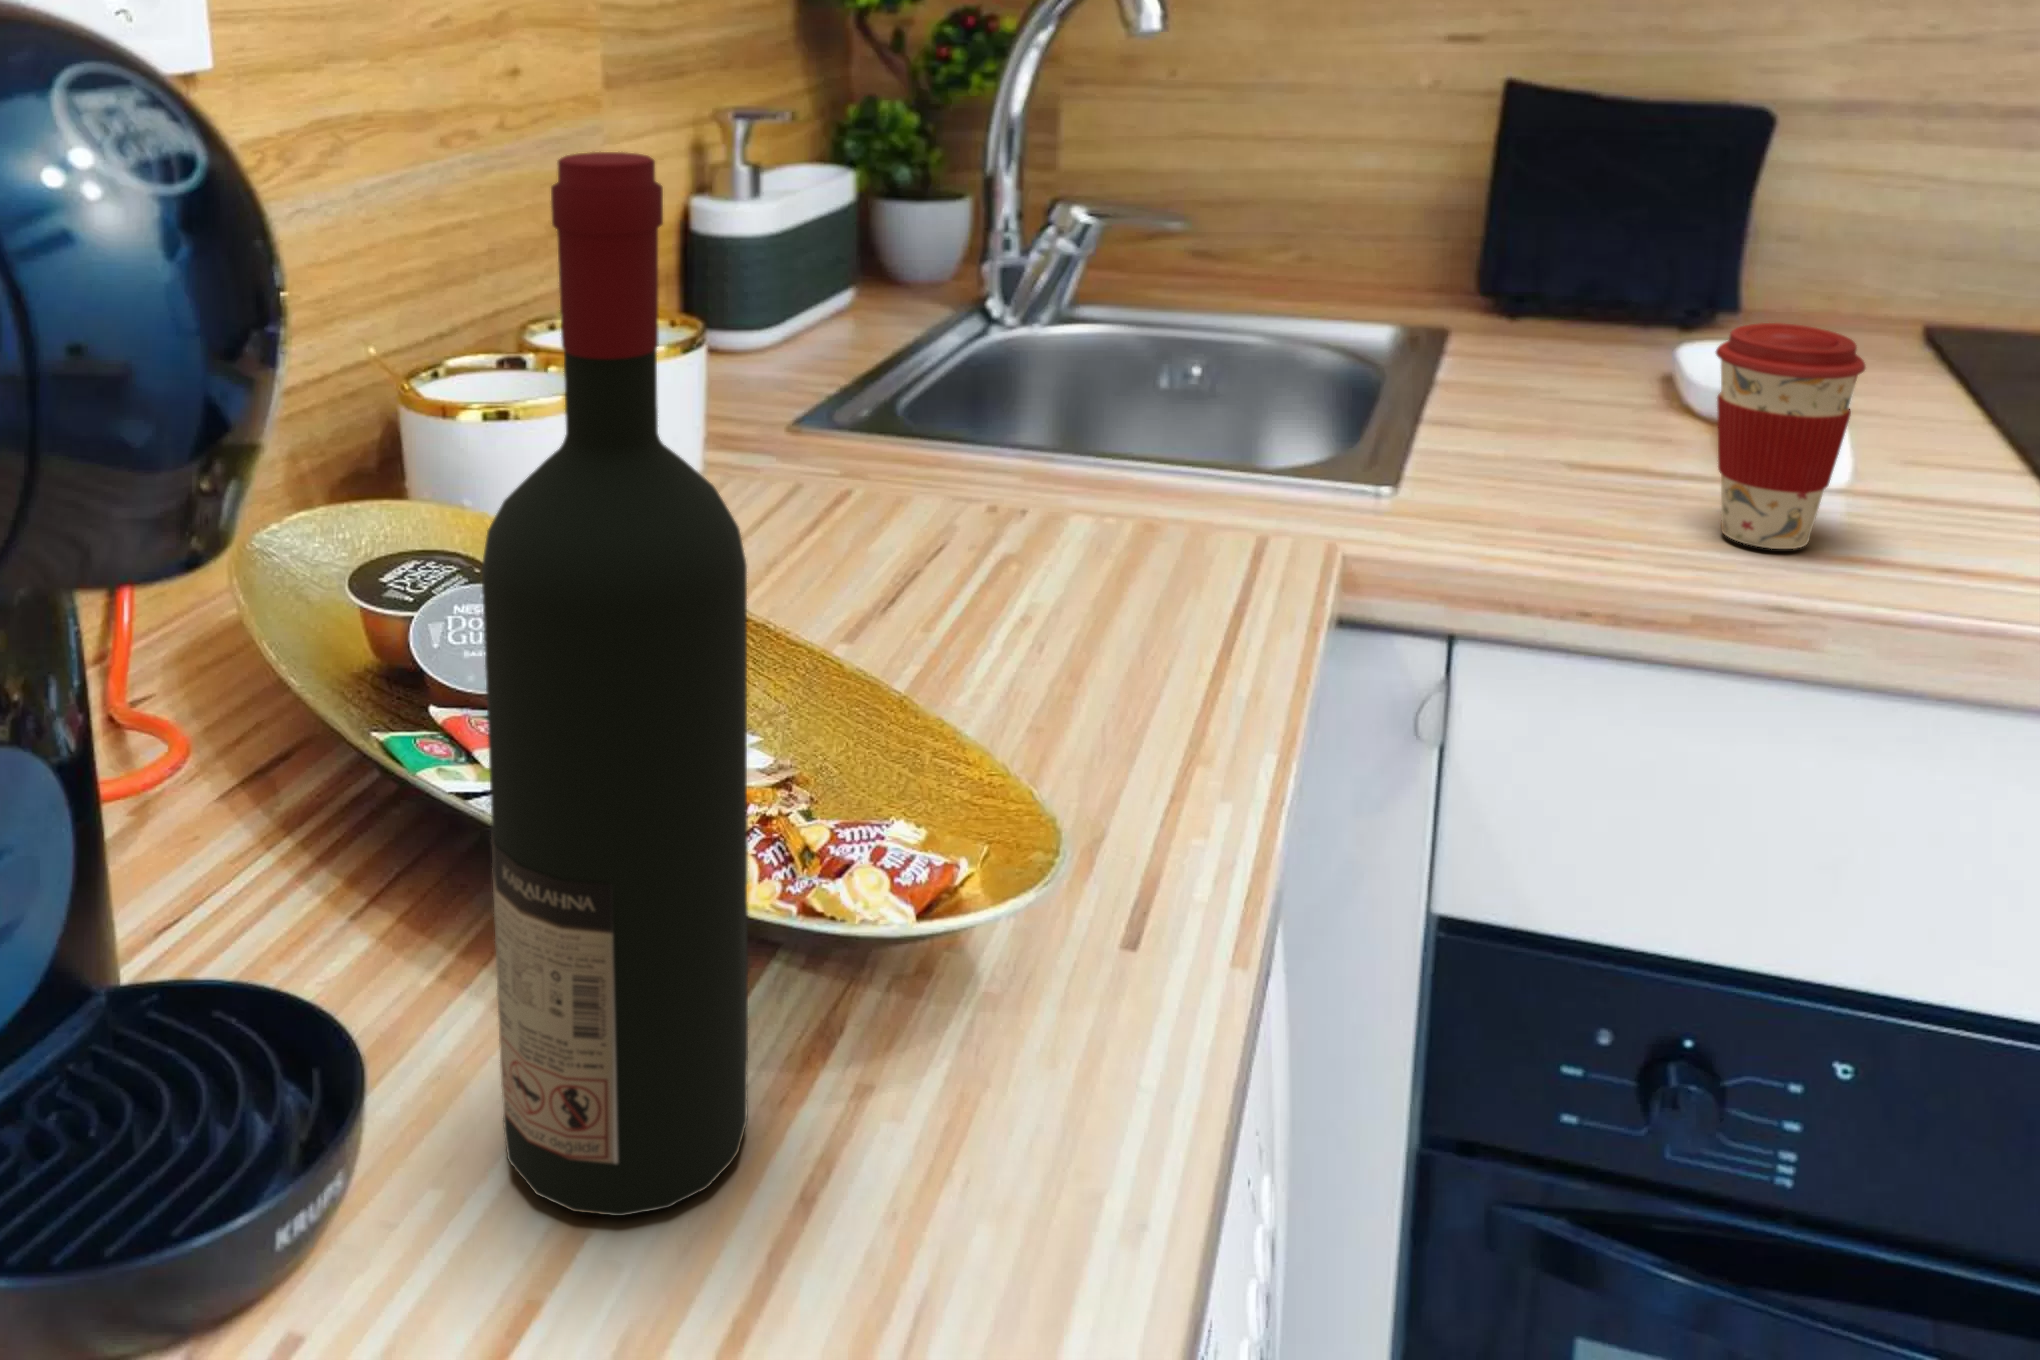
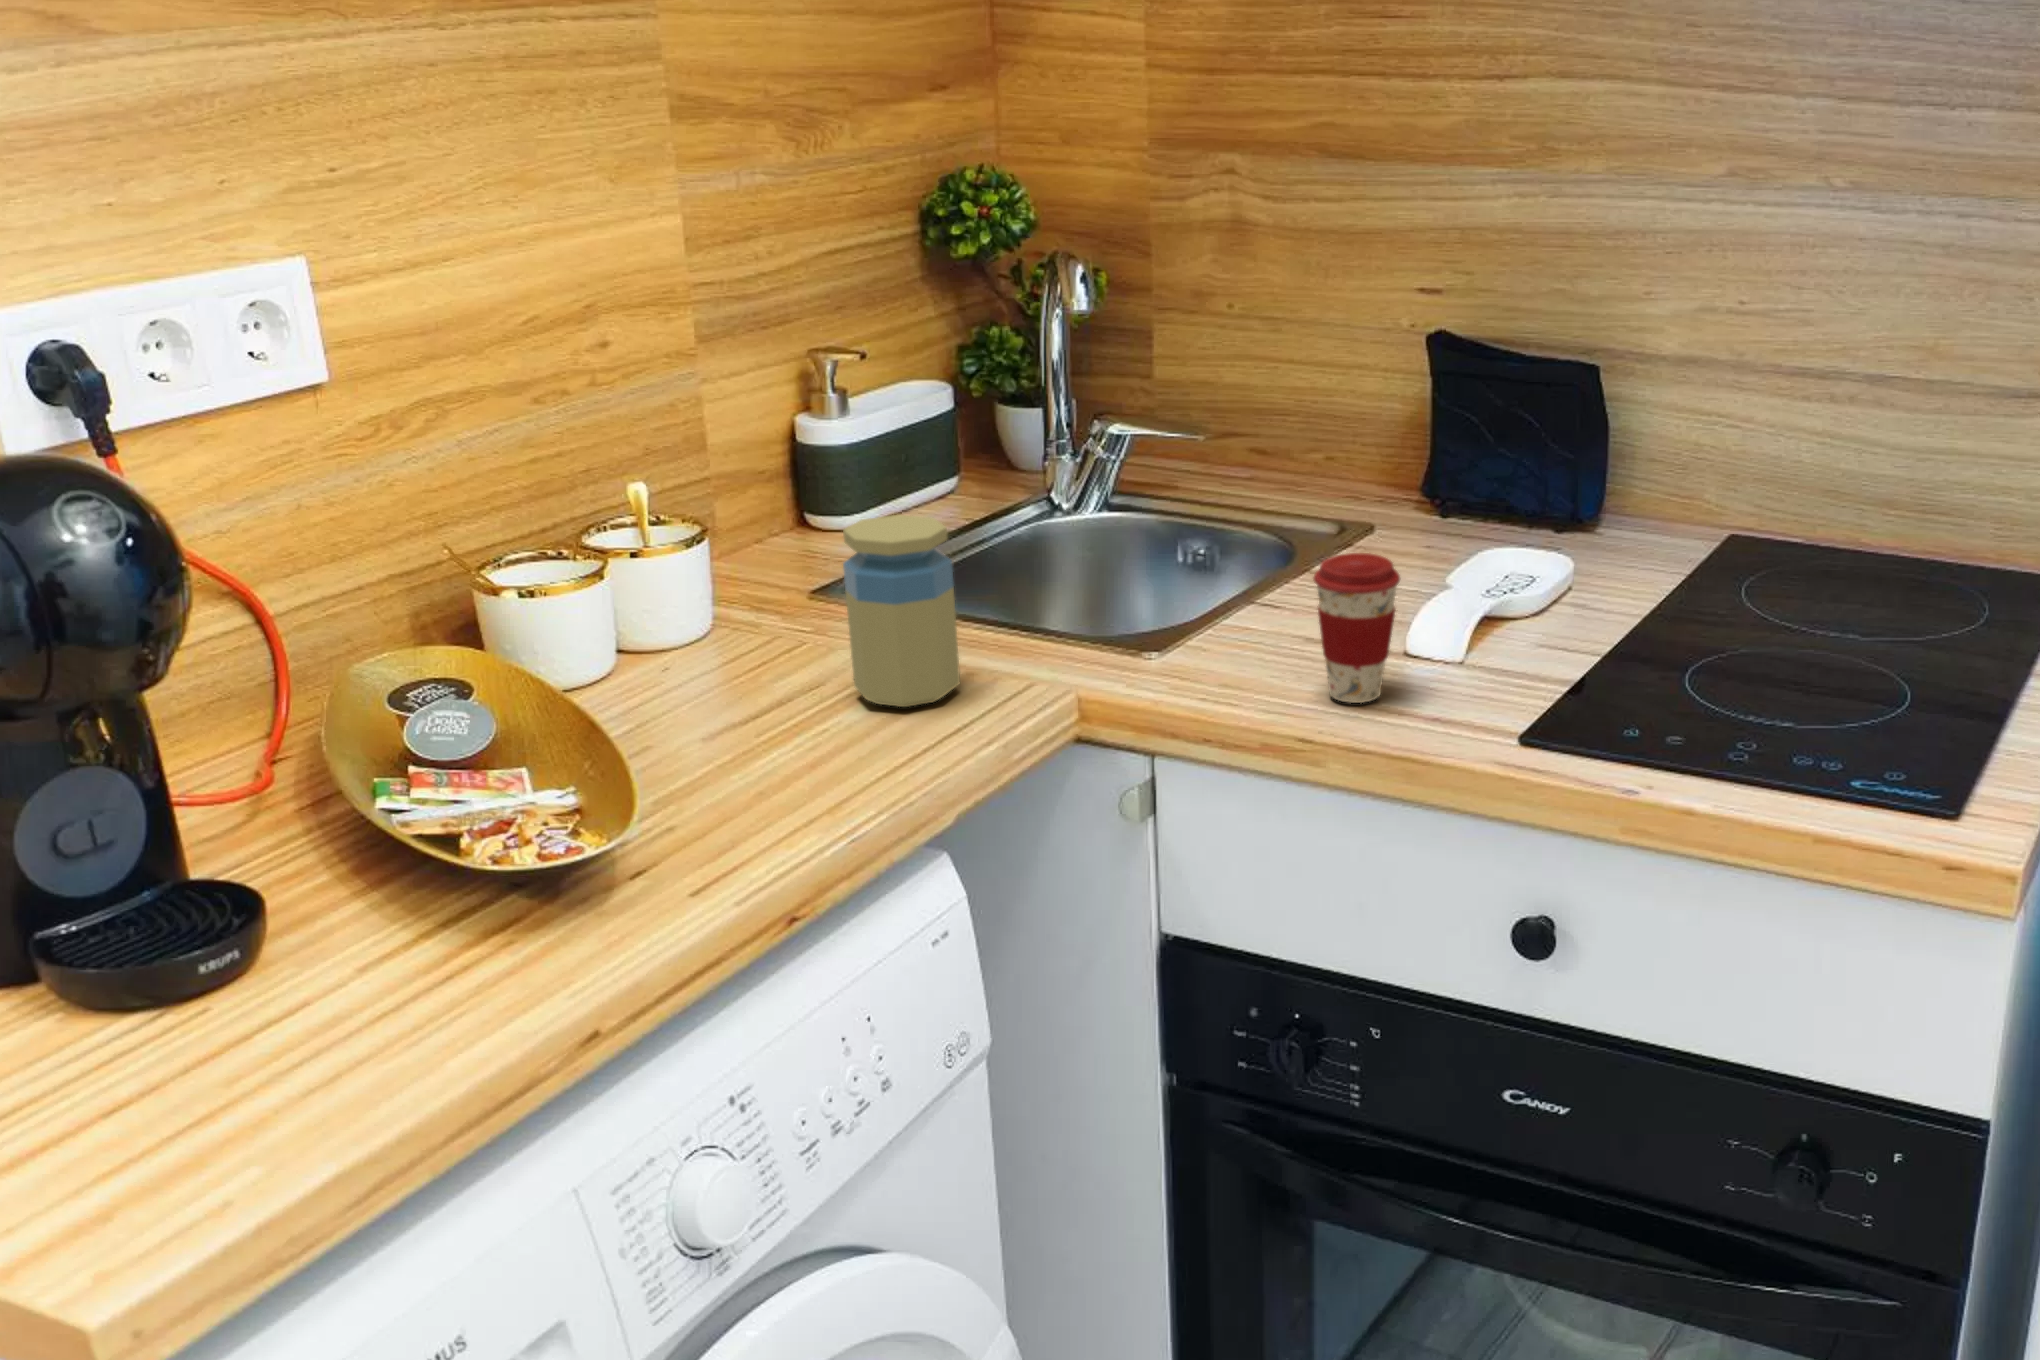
wine bottle: present [482,152,748,1216] -> none [287,513,463,981]
jar: none [1004,281,1169,576] -> present [843,515,960,707]

